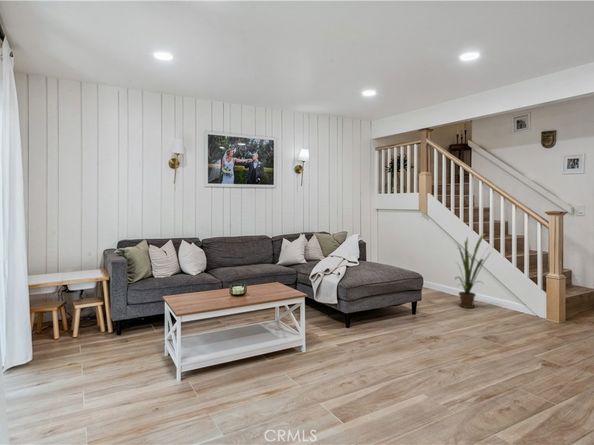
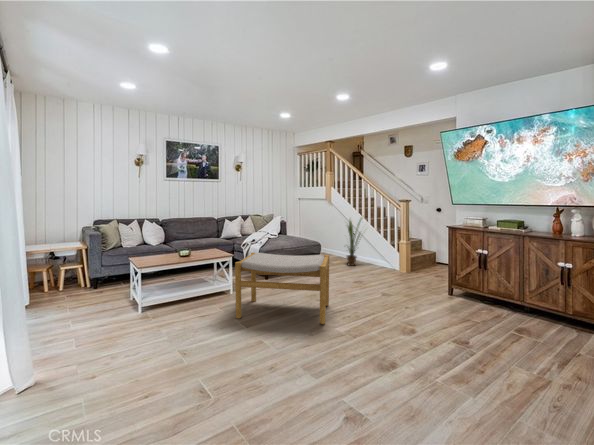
footstool: none [322,293,477,423] -> present [235,252,329,324]

